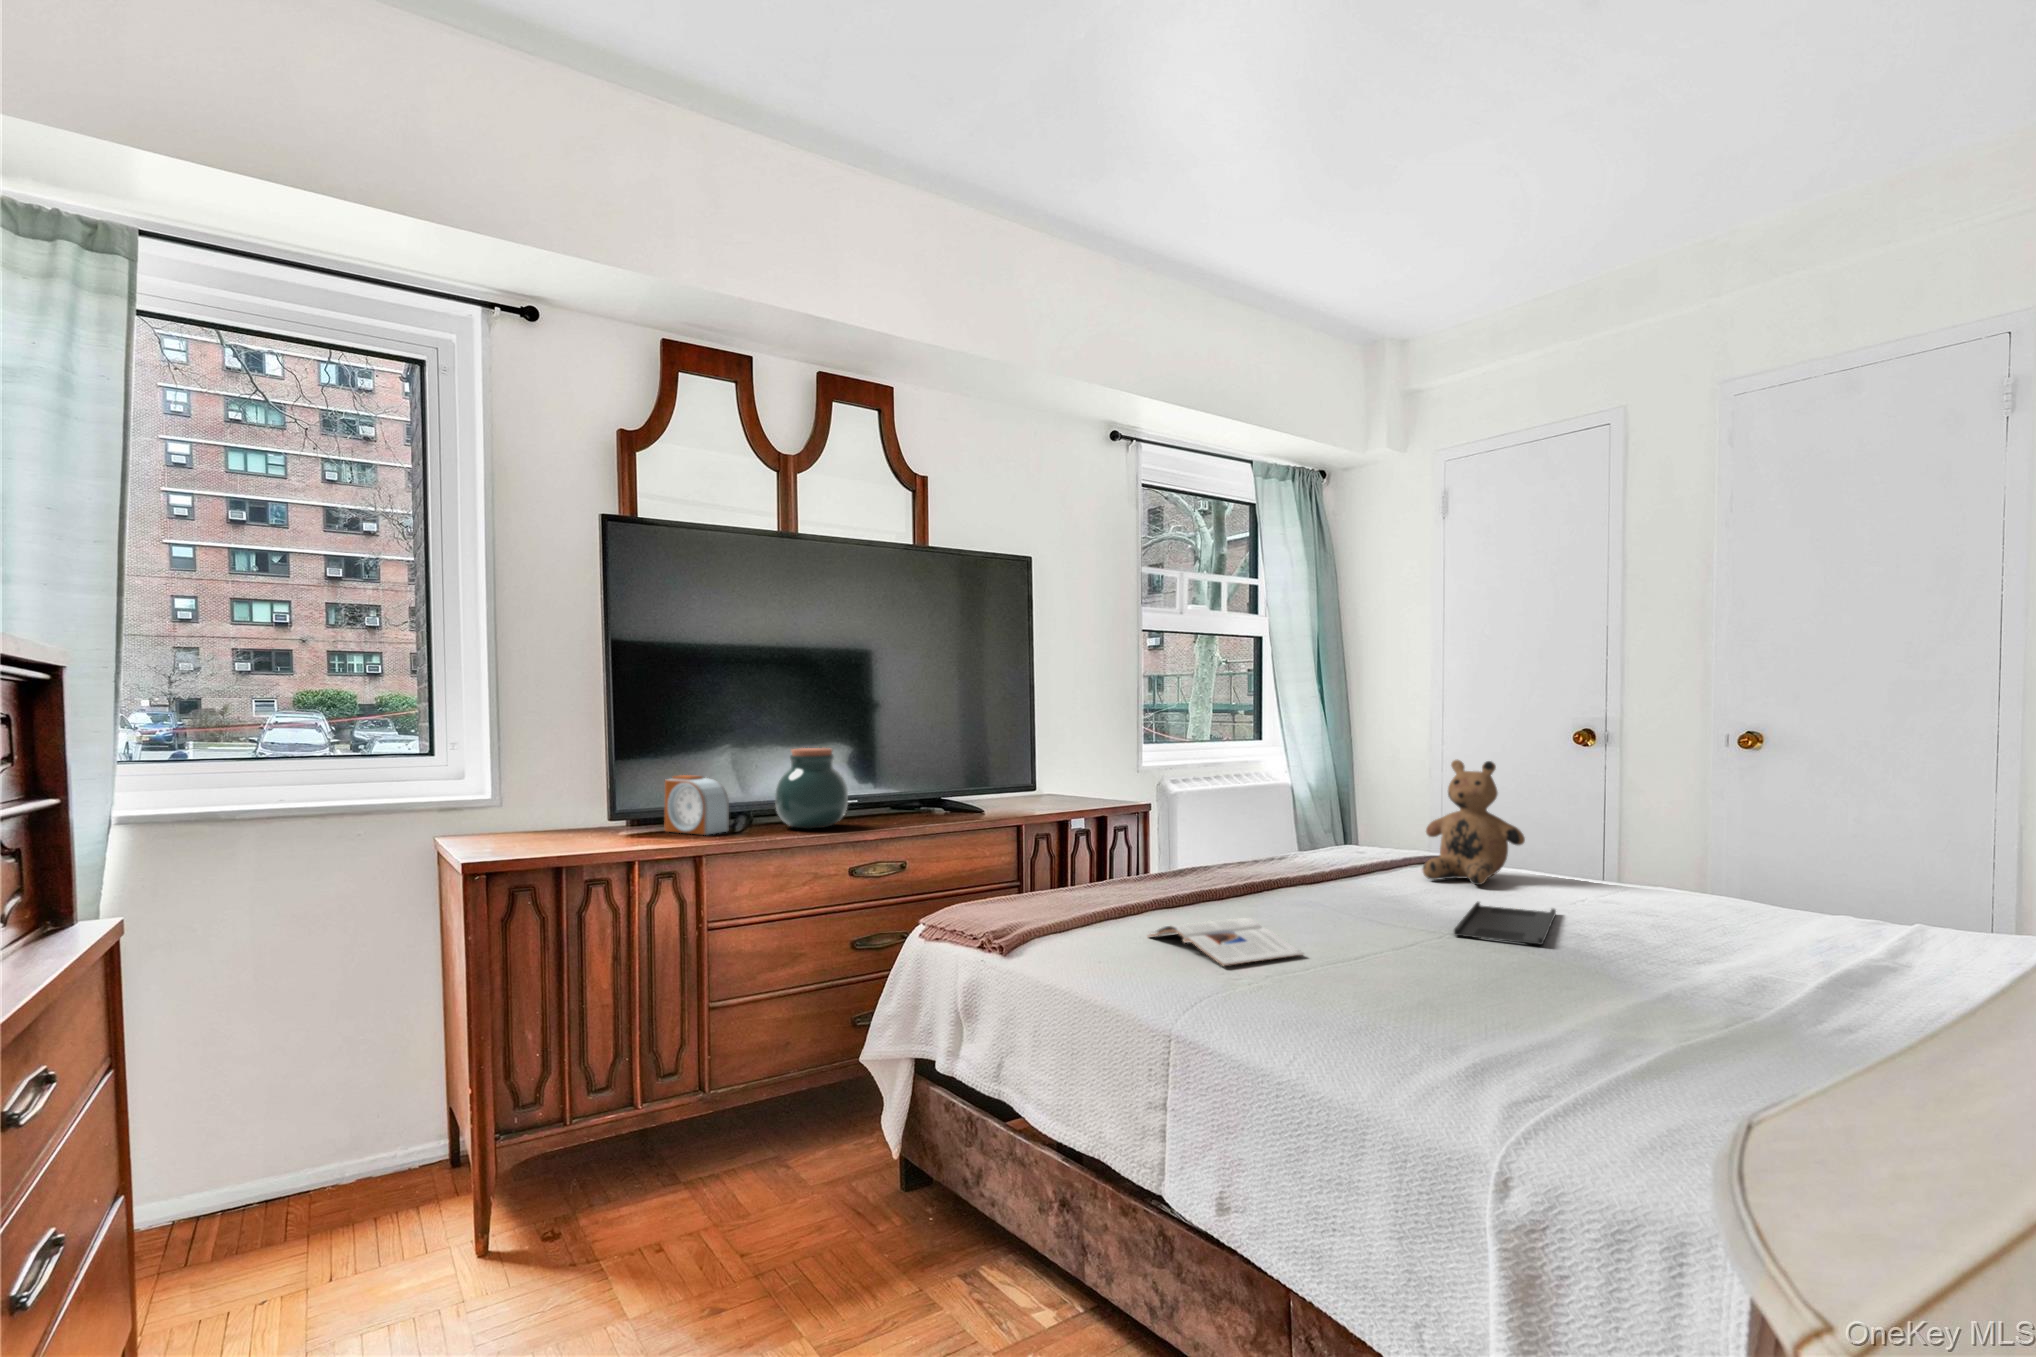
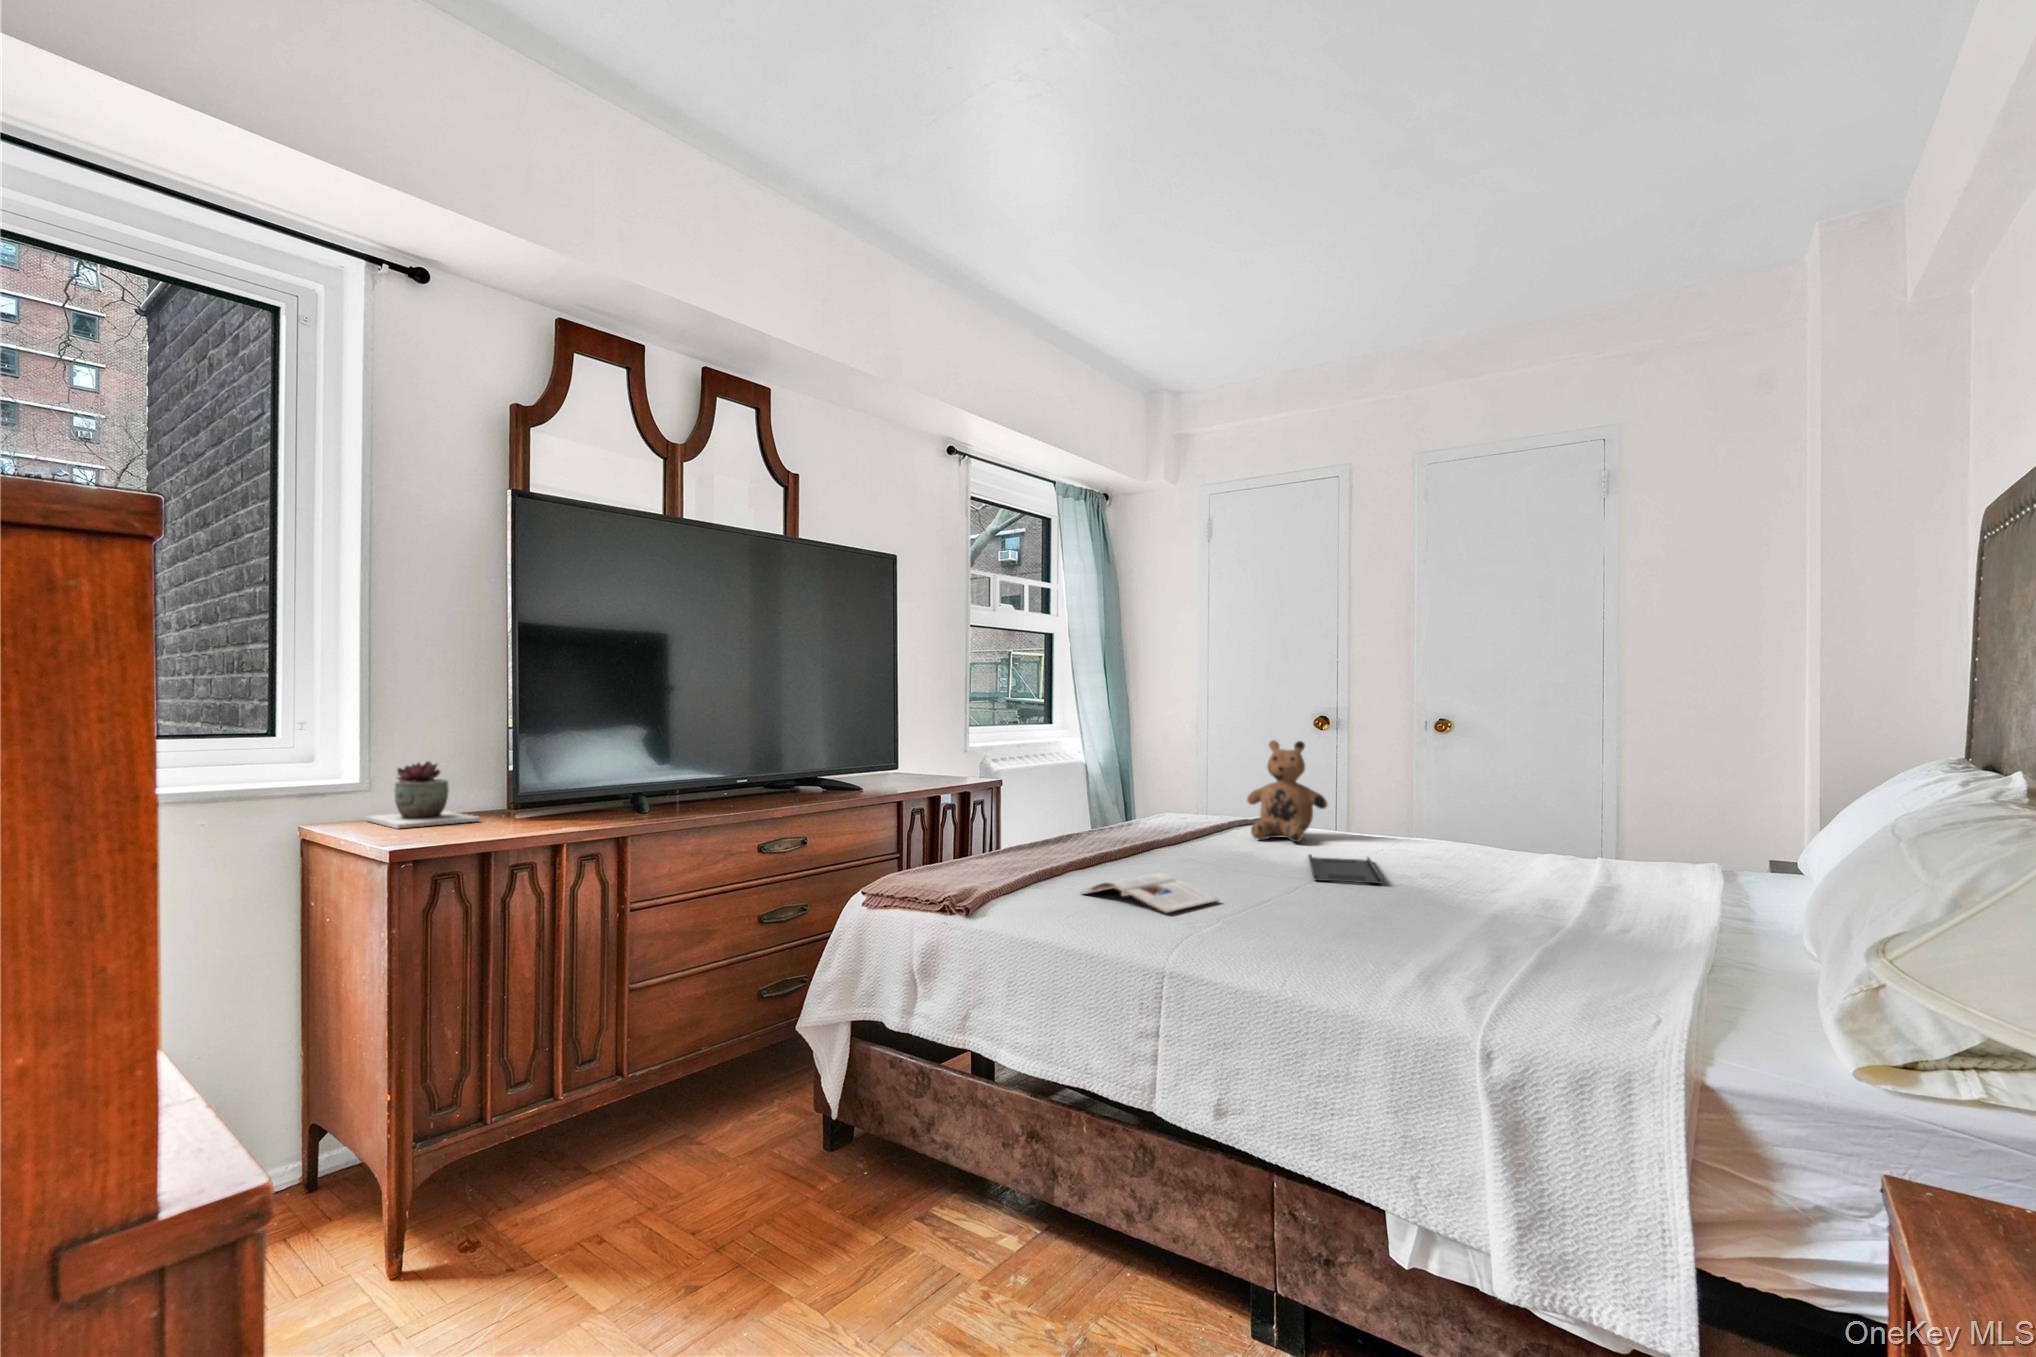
jar: present [775,748,848,829] -> none [681,732,753,810]
succulent plant: none [493,775,583,839] -> present [365,761,480,829]
alarm clock: present [665,775,729,835] -> none [568,760,638,819]

